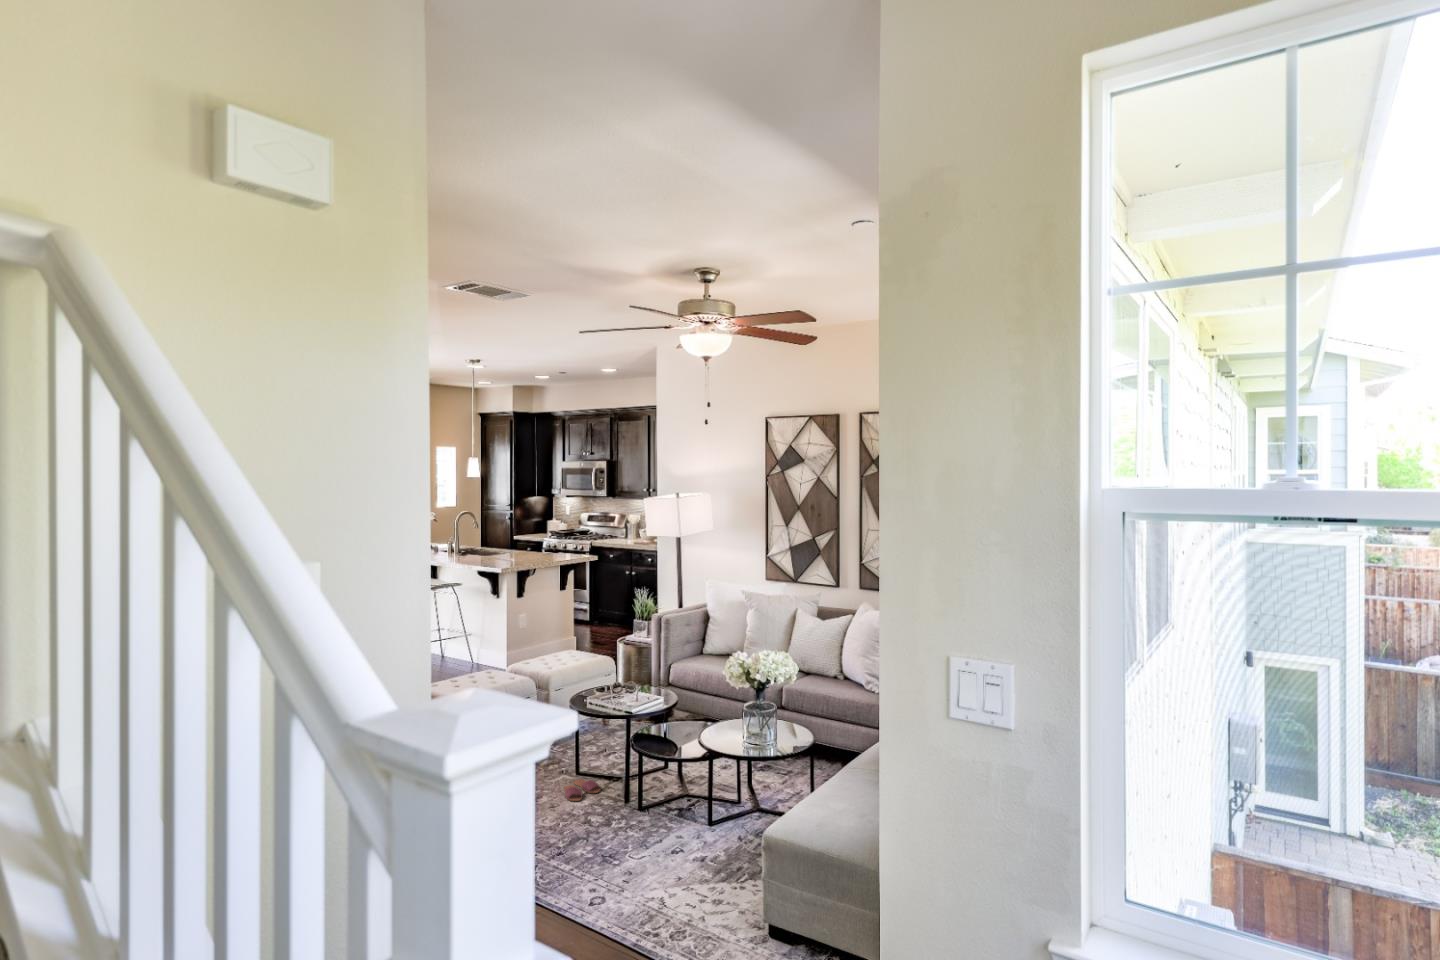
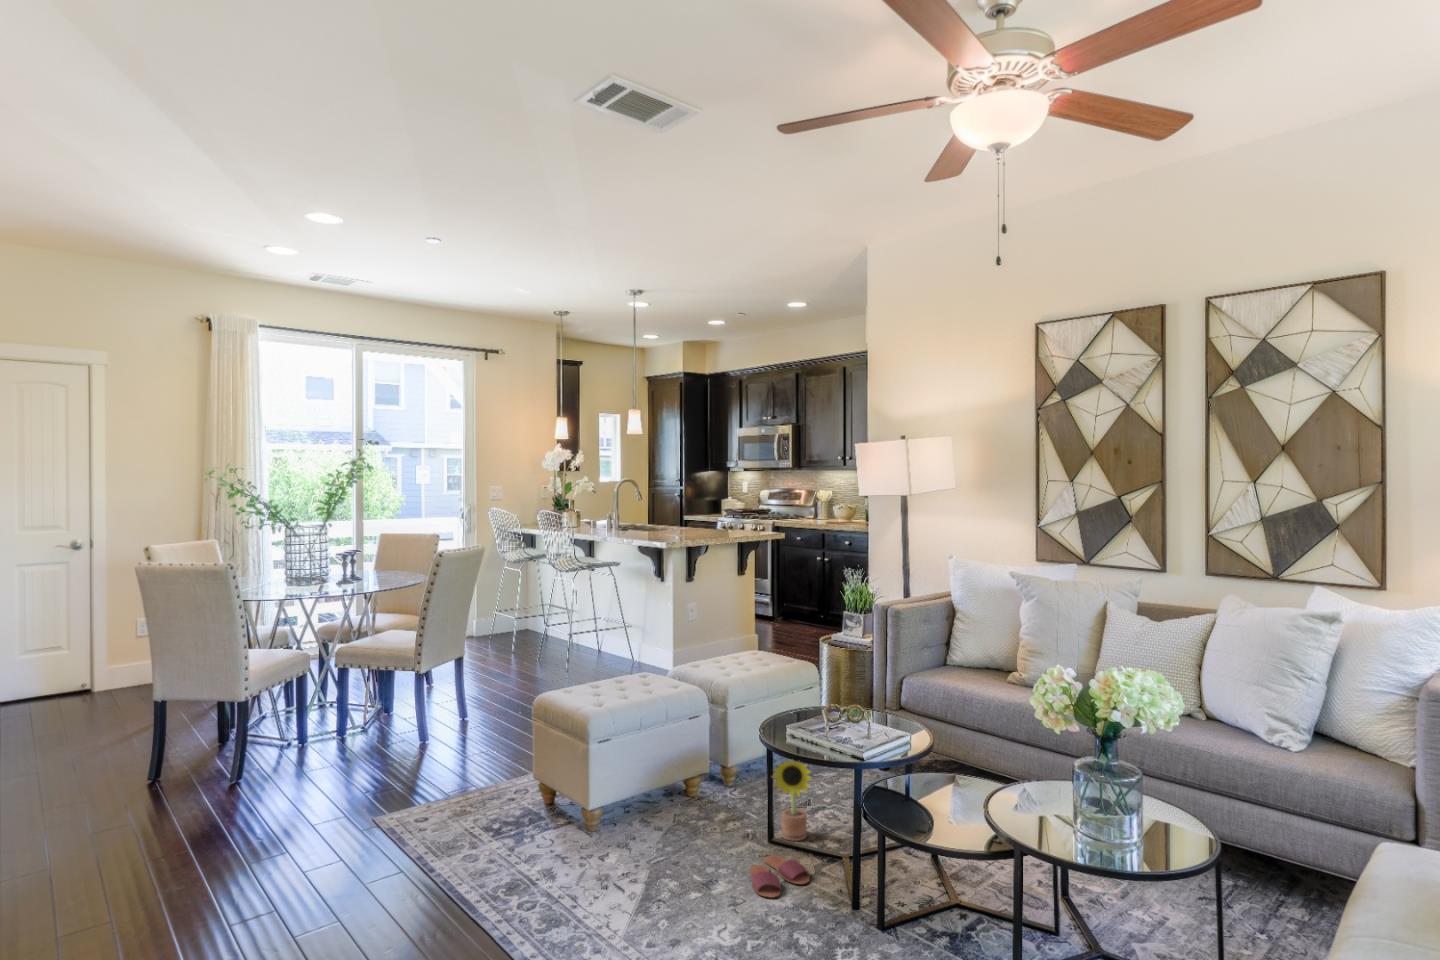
decorative plant: none [578,720,604,771] -> present [772,760,812,841]

